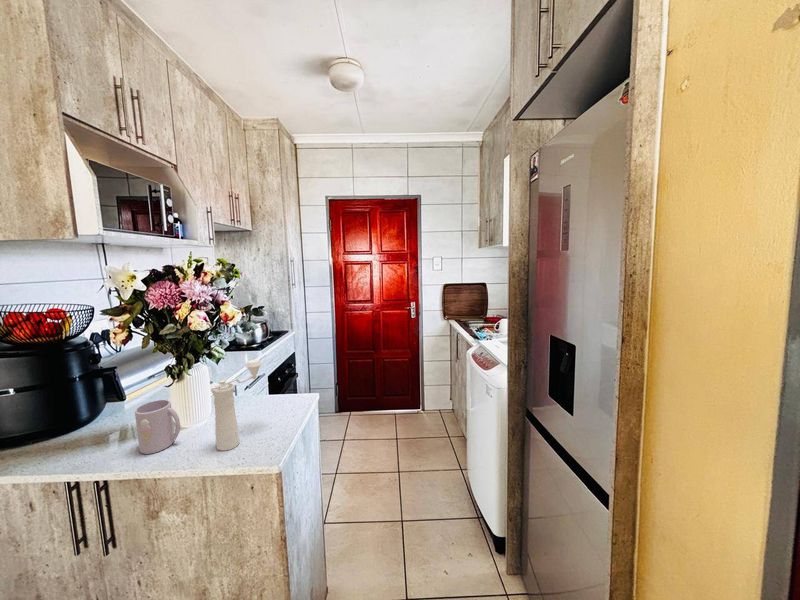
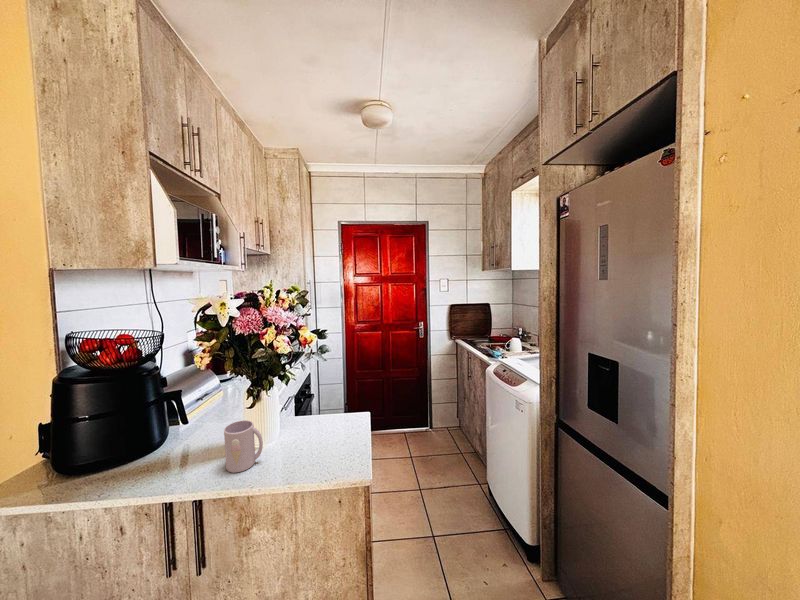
pepper mill: present [211,360,262,451] -> none [297,380,334,467]

